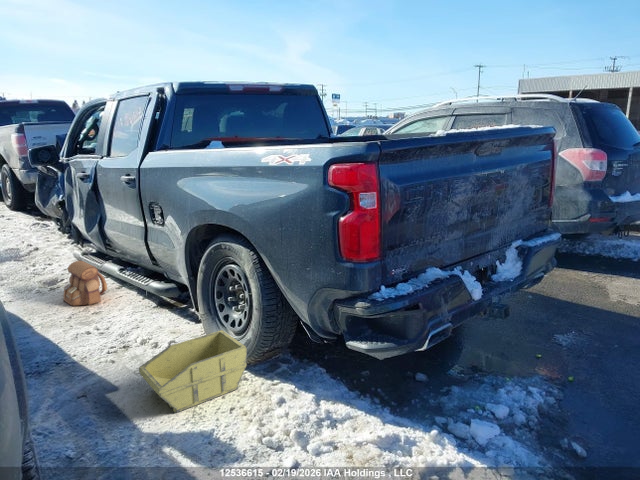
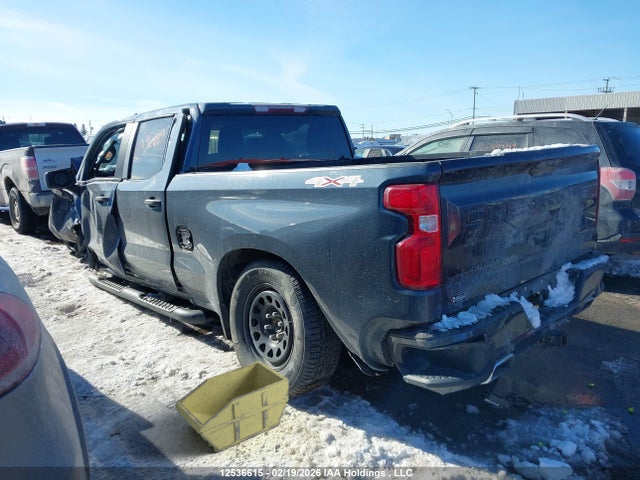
backpack: present [63,261,107,306] -> none [83,287,128,334]

